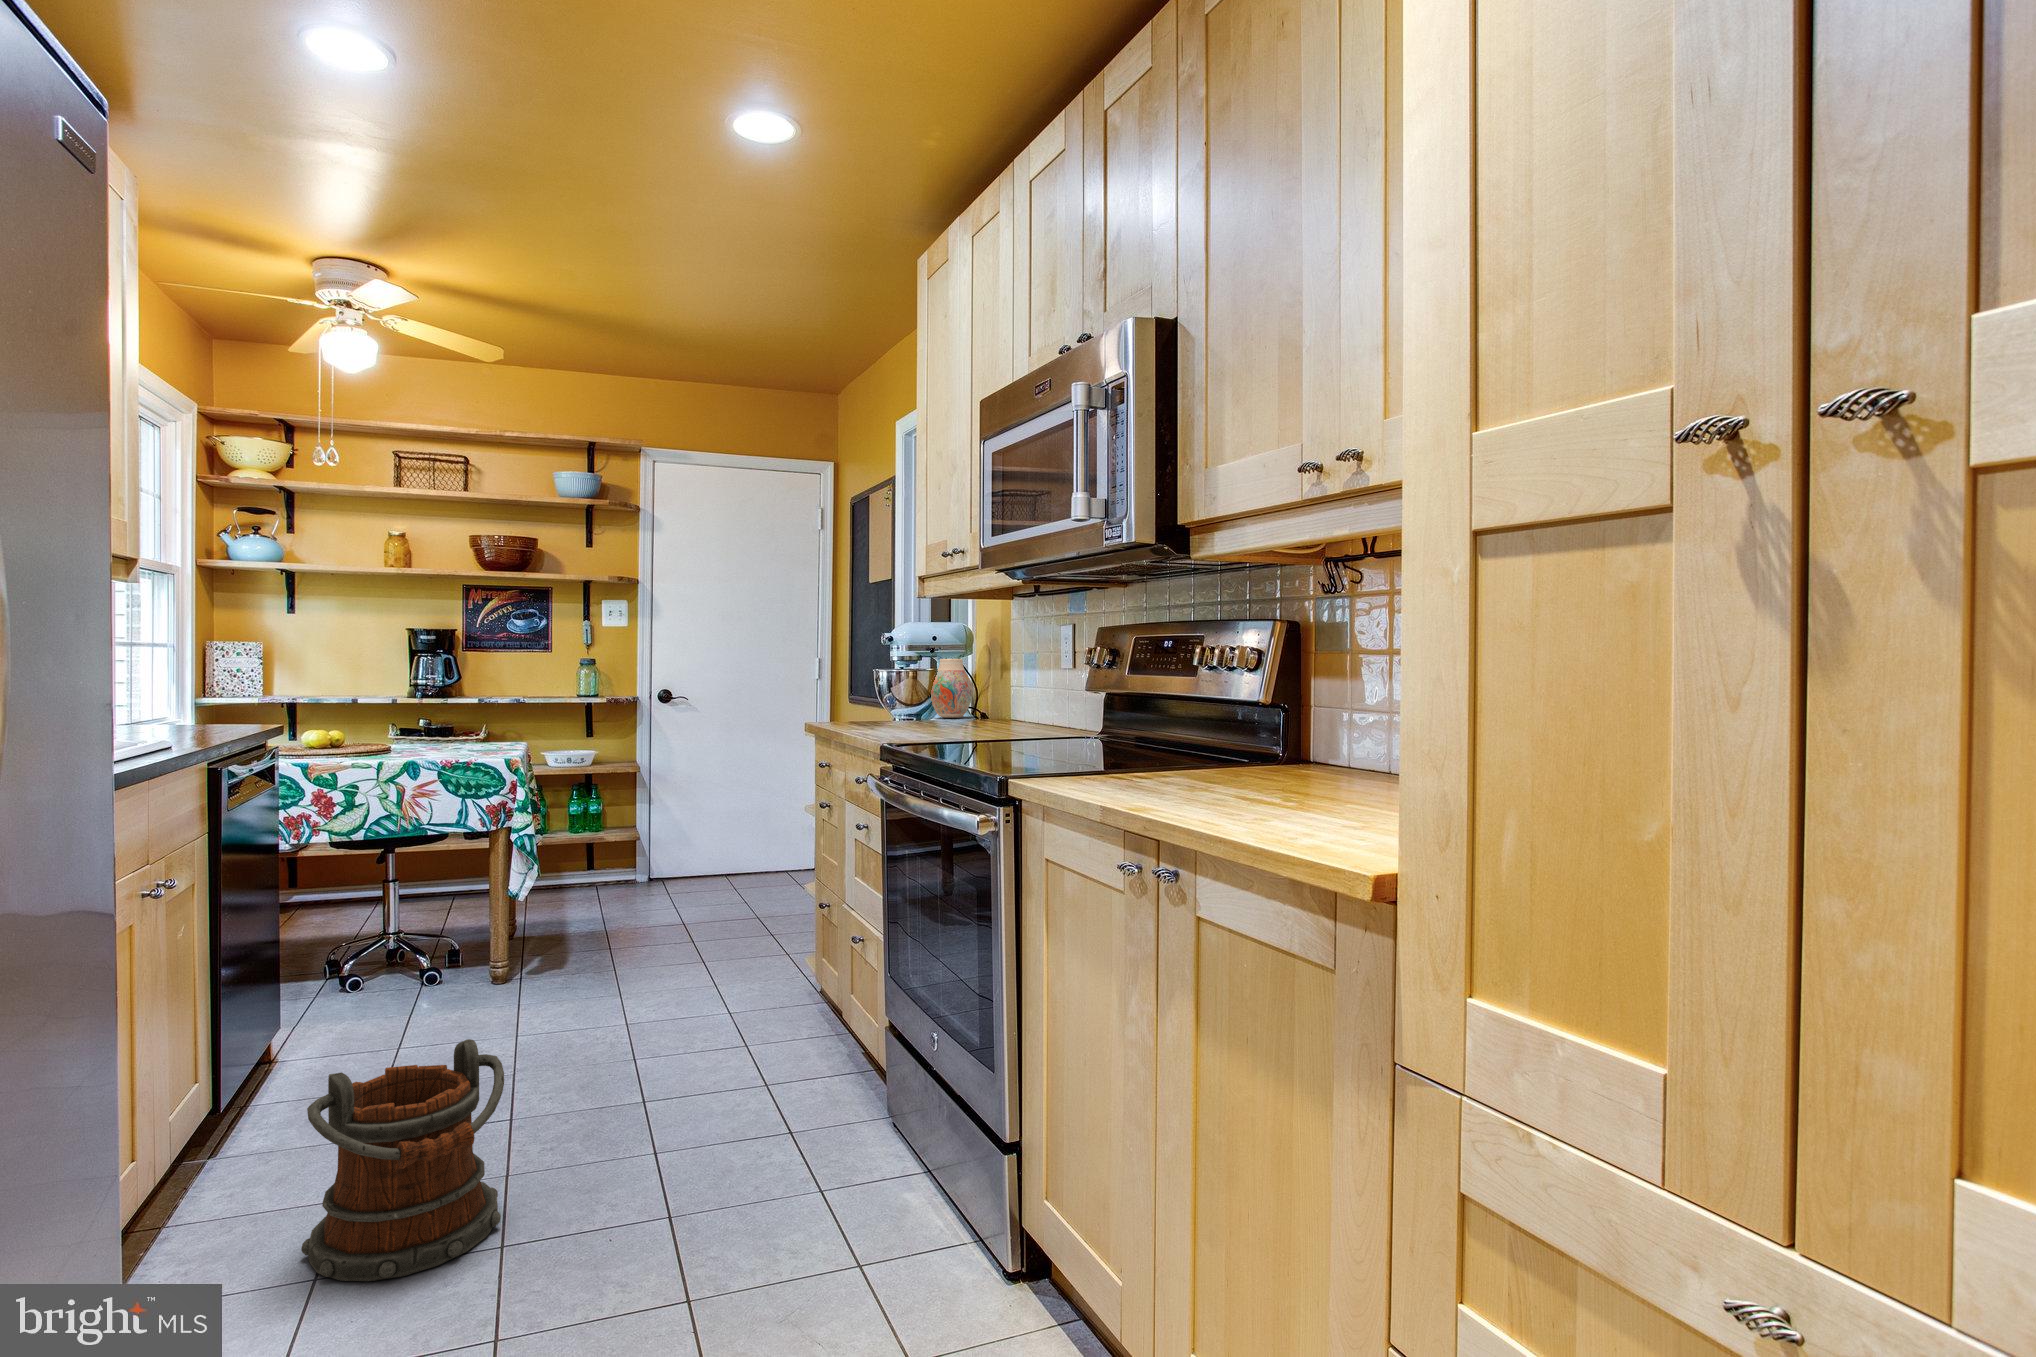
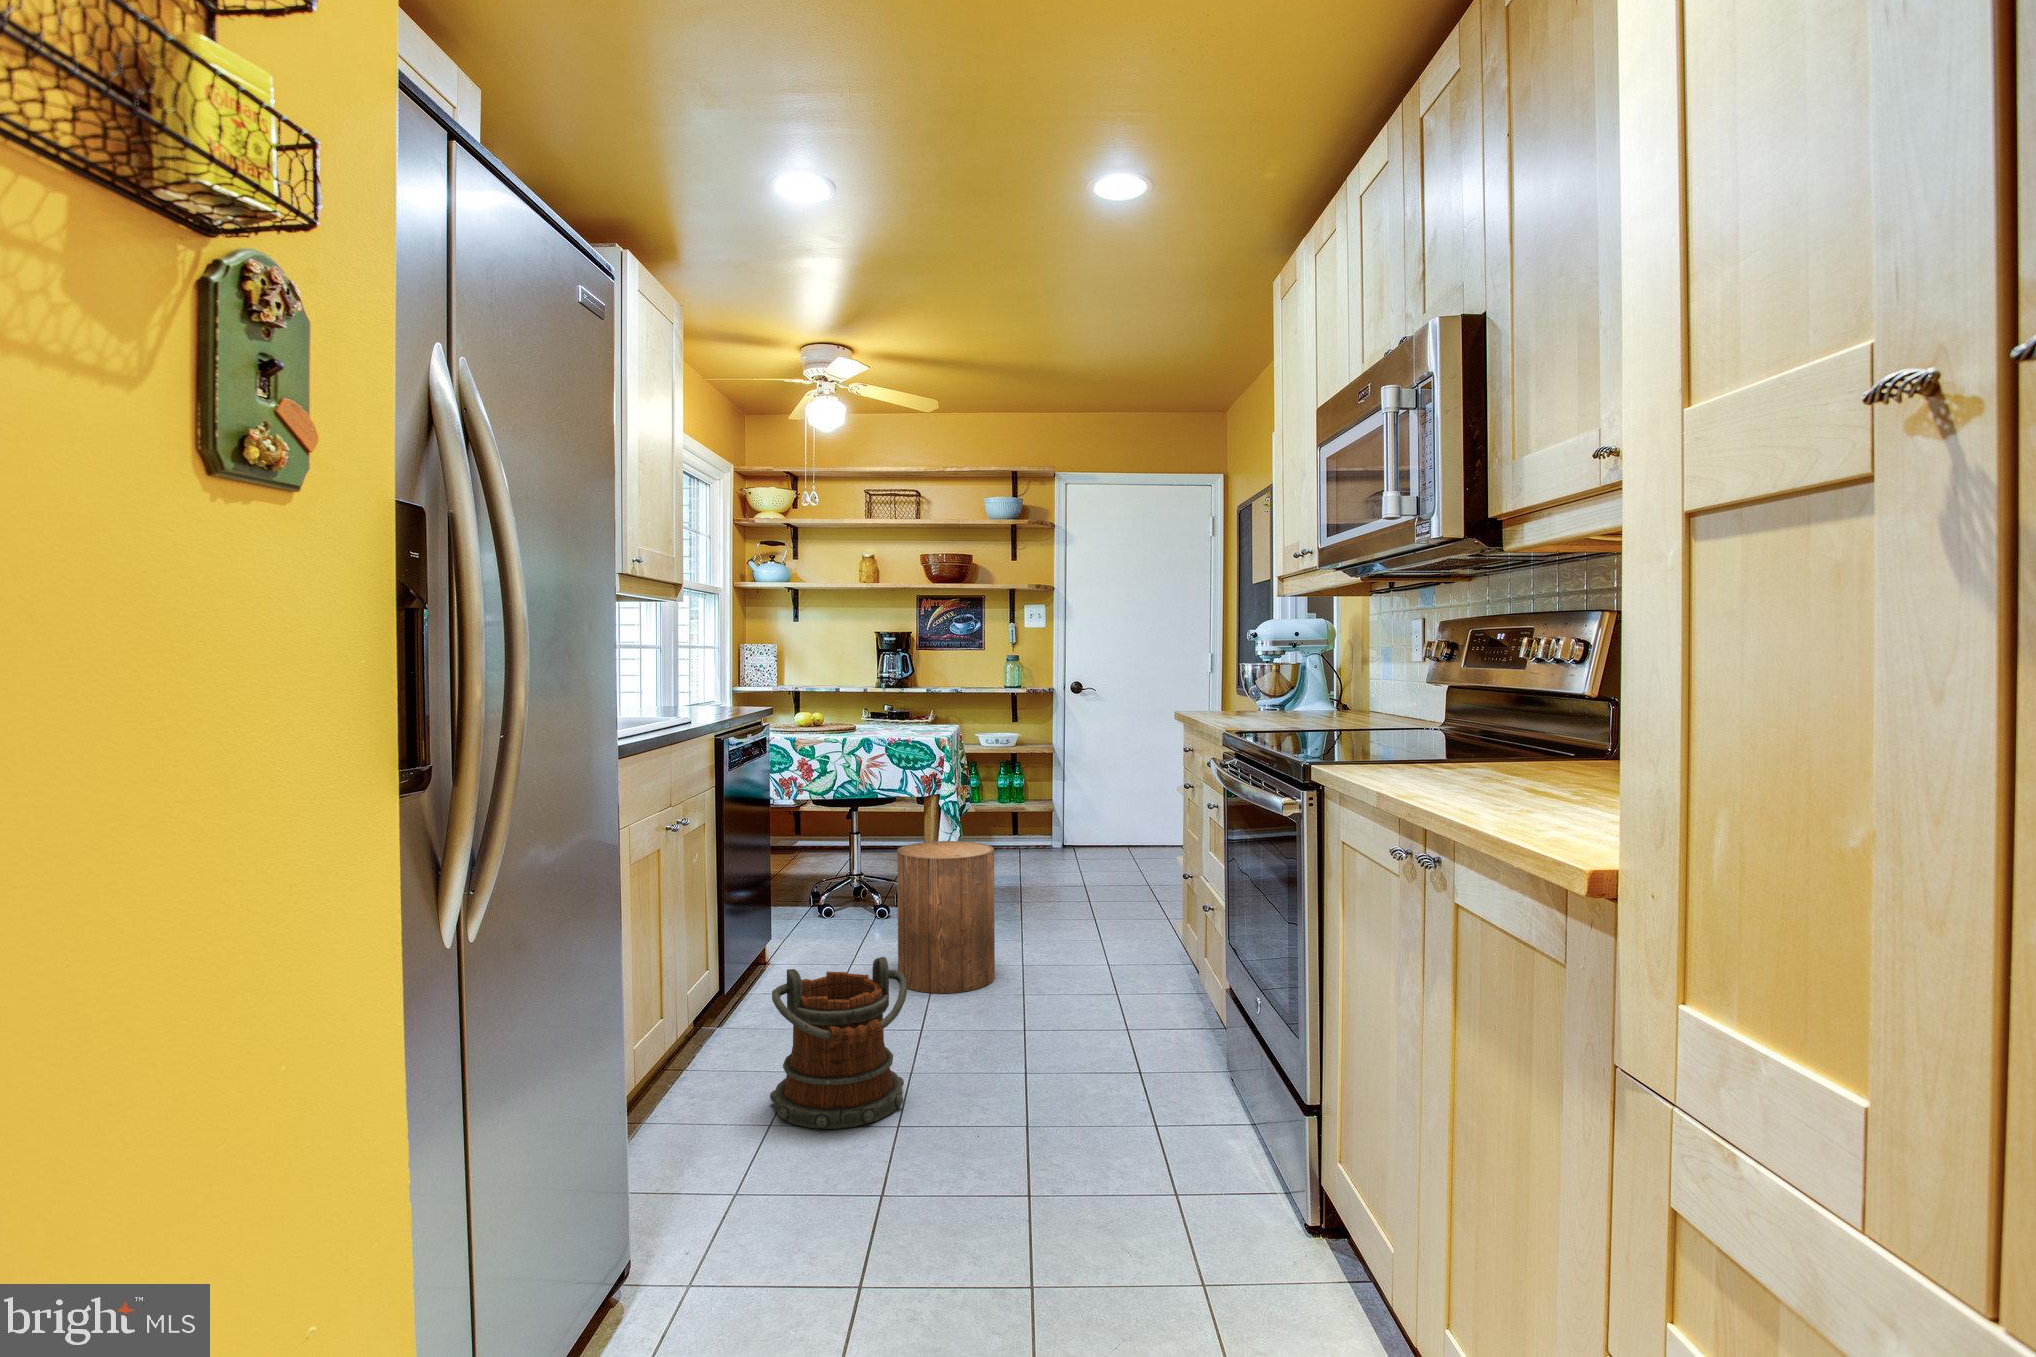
vase: present [931,659,973,718] -> none [1295,654,1339,711]
stool: none [465,880,594,1069] -> present [897,841,995,993]

